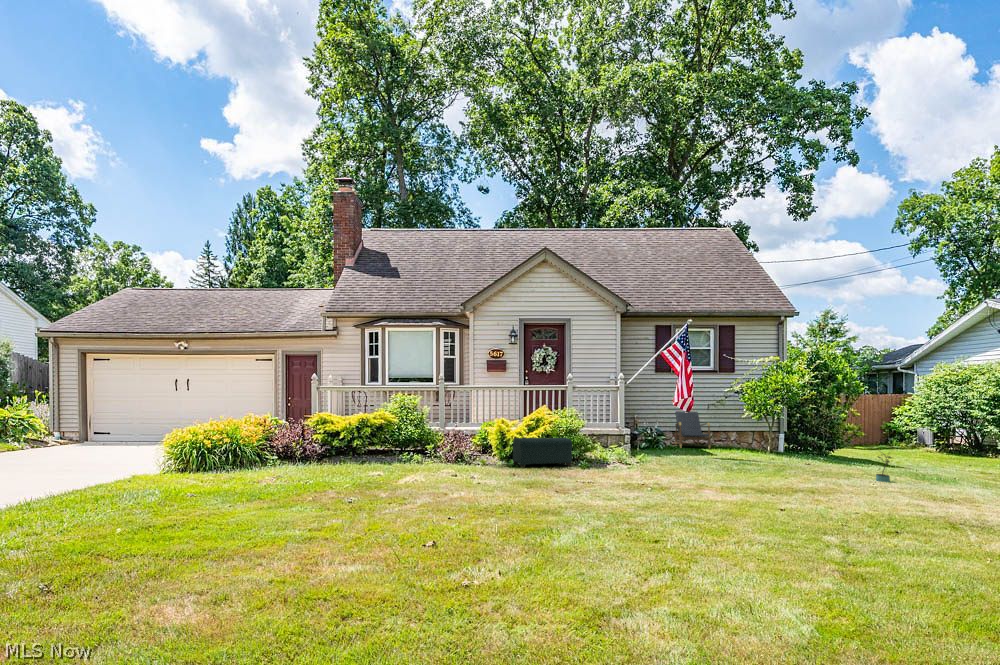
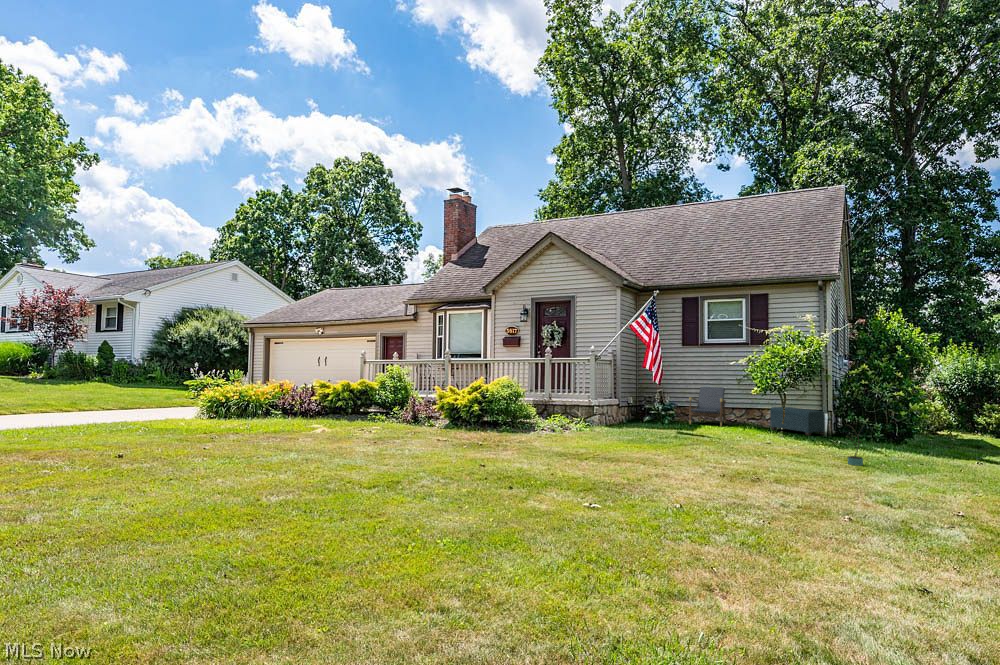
bench: present [513,437,572,468] -> present [770,407,825,435]
potted plant: present [876,454,891,482] -> present [846,425,863,466]

